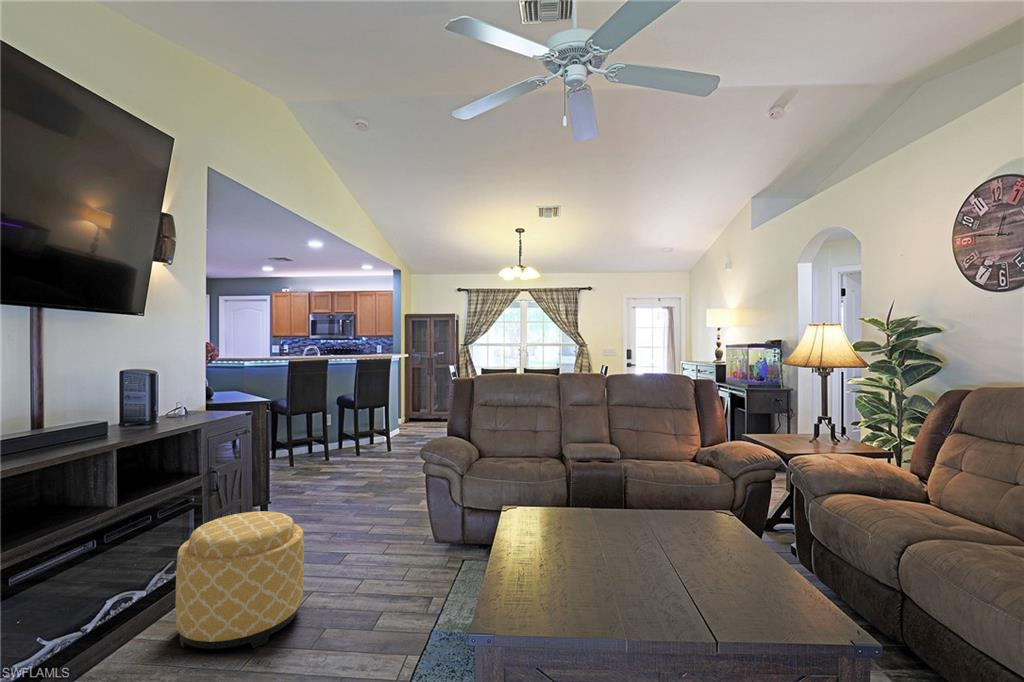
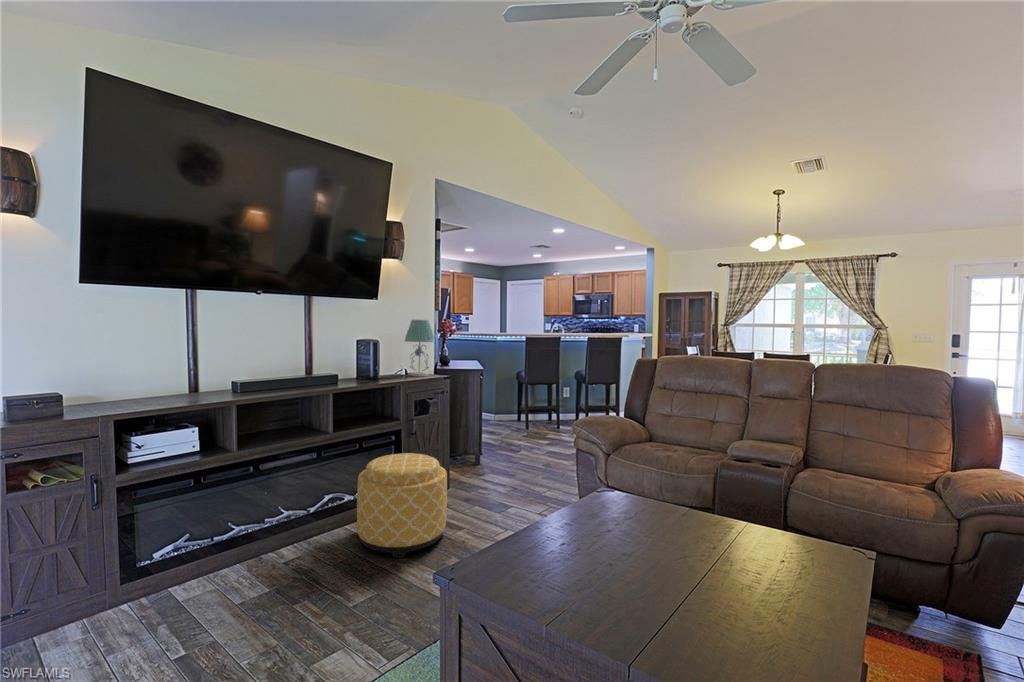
table lamp: none [186,343,232,417] -> present [405,320,435,377]

